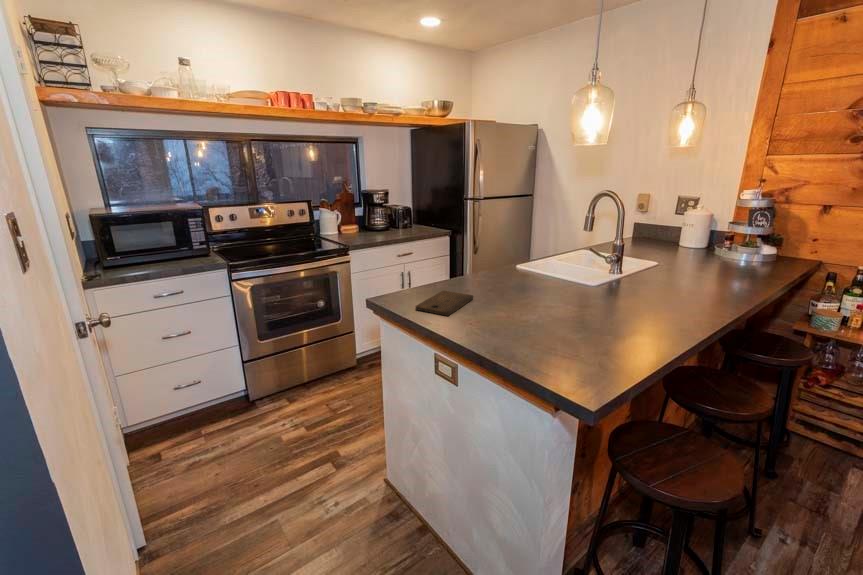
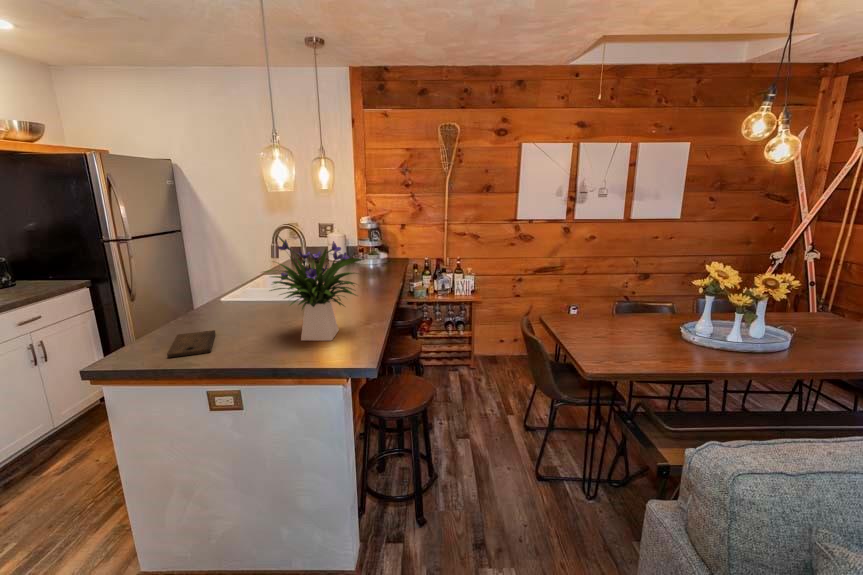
flower arrangement: none [495,199,645,347] -> present [264,236,364,341]

